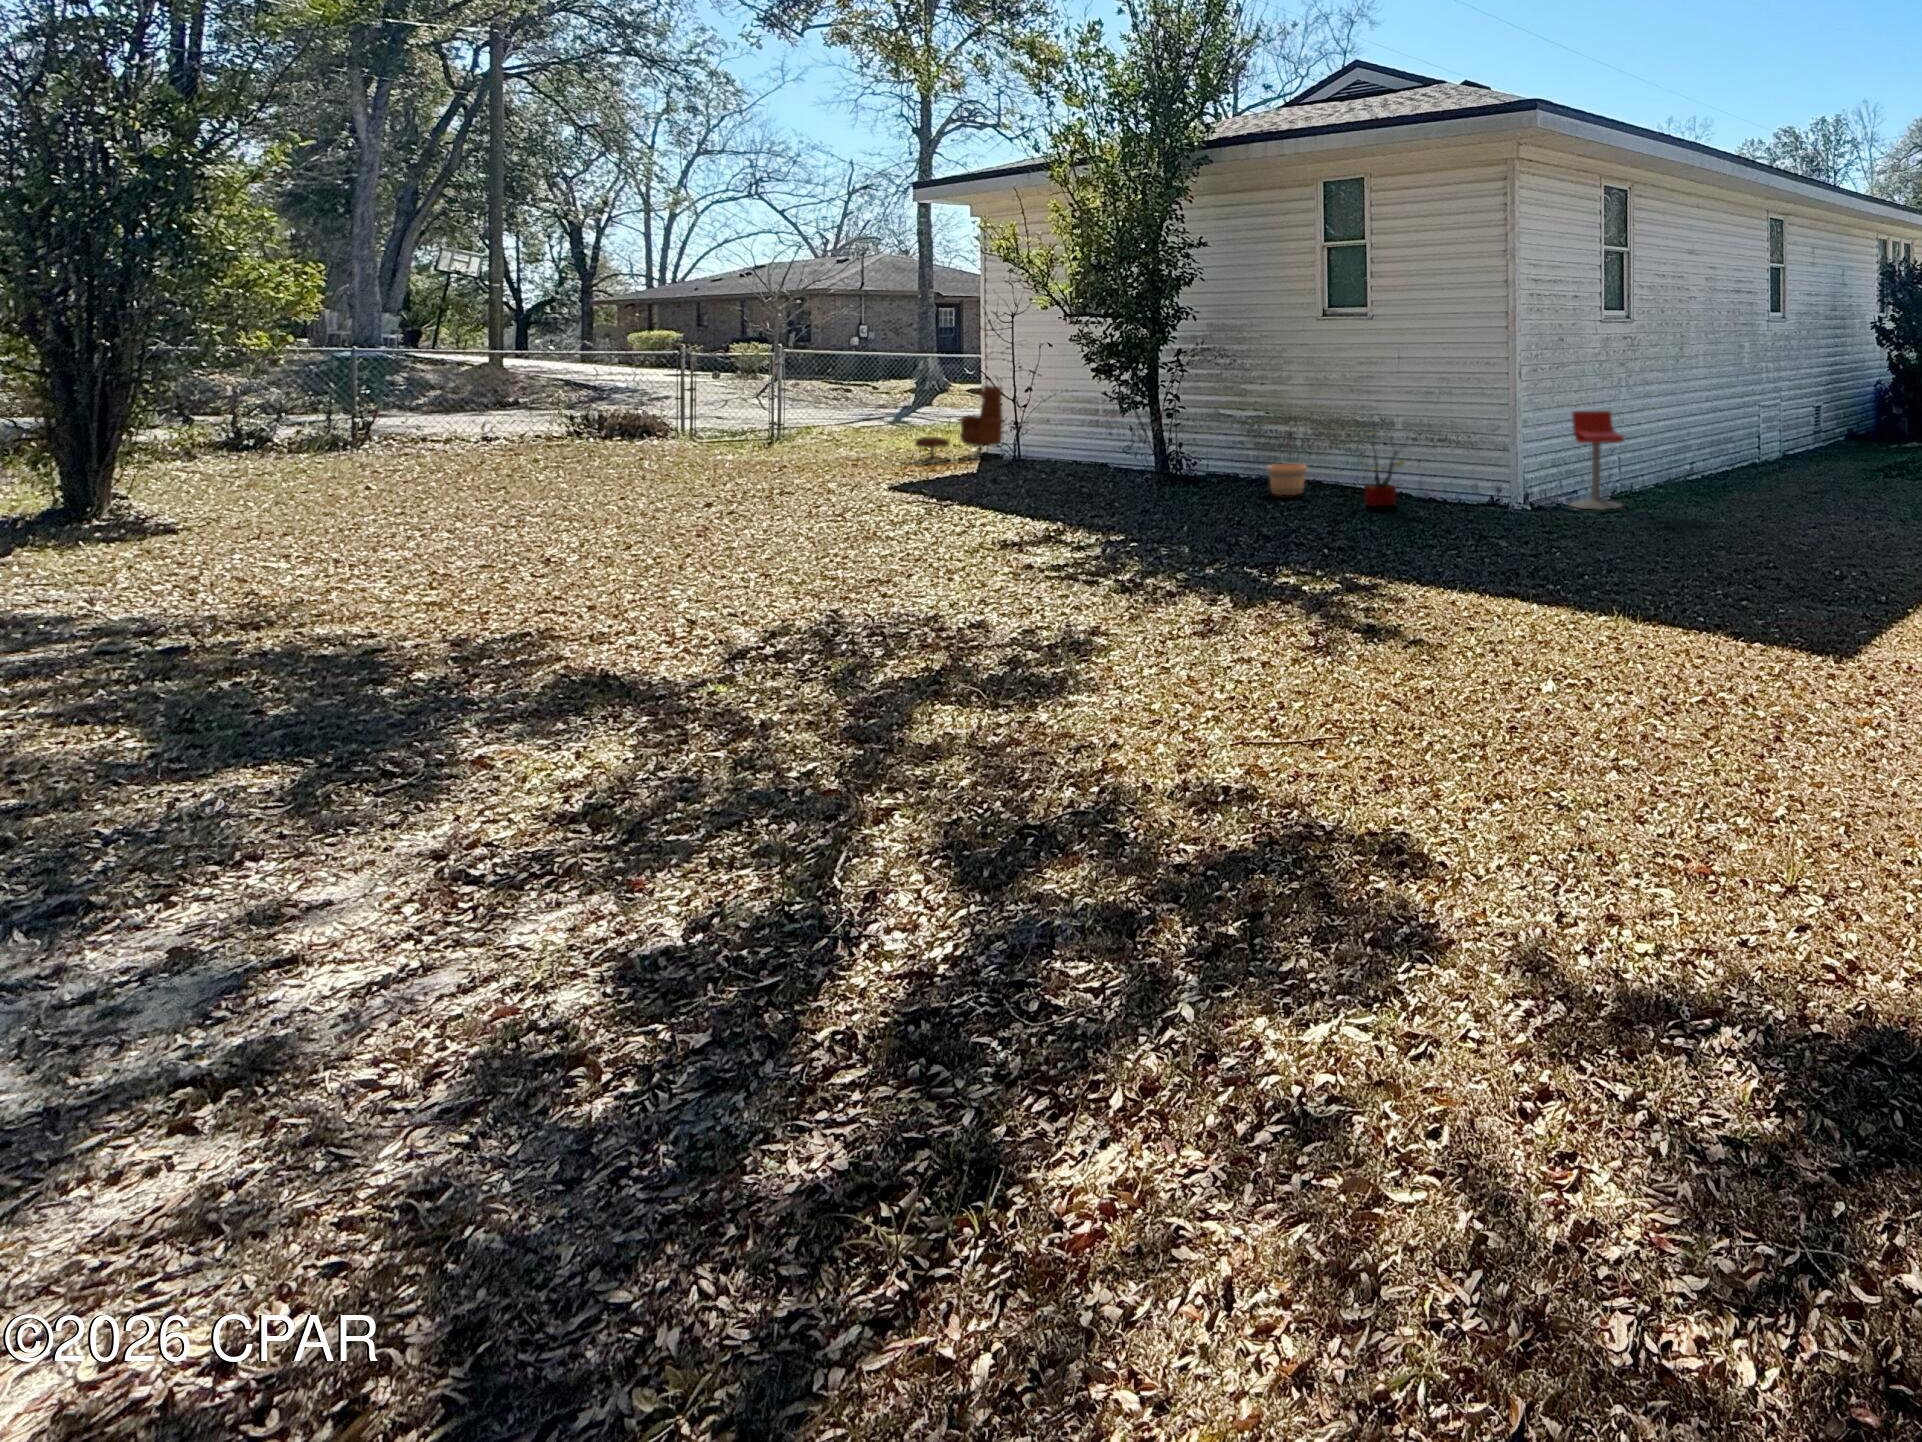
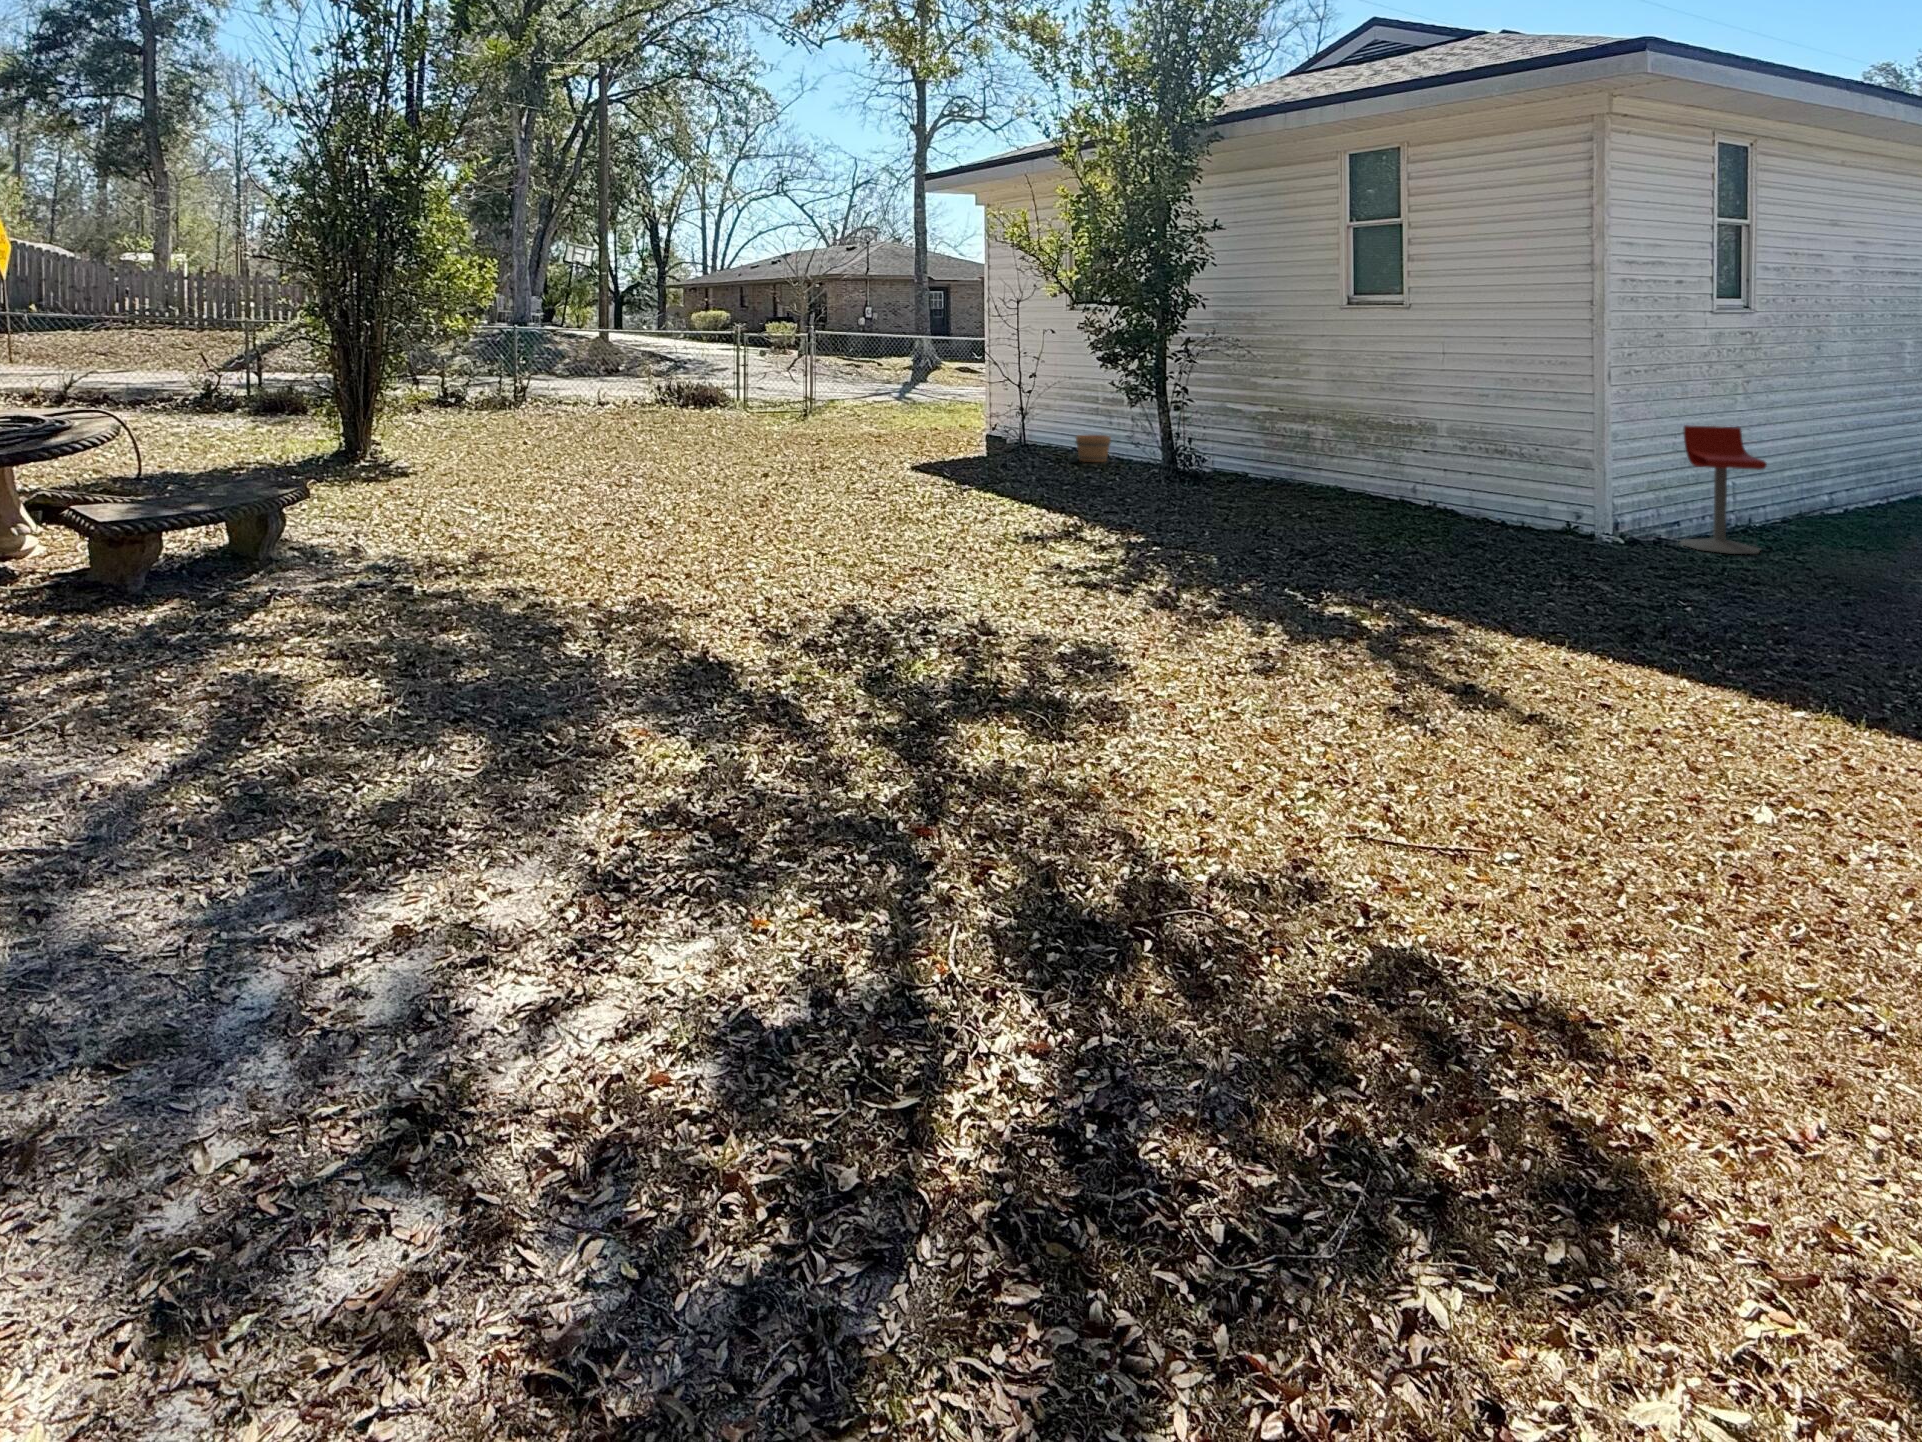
lounge chair: present [915,386,1003,464] -> none [923,370,1006,446]
decorative plant: present [1365,434,1404,506] -> none [1406,435,1462,526]
bucket: present [1268,464,1307,495] -> present [1076,434,1111,462]

